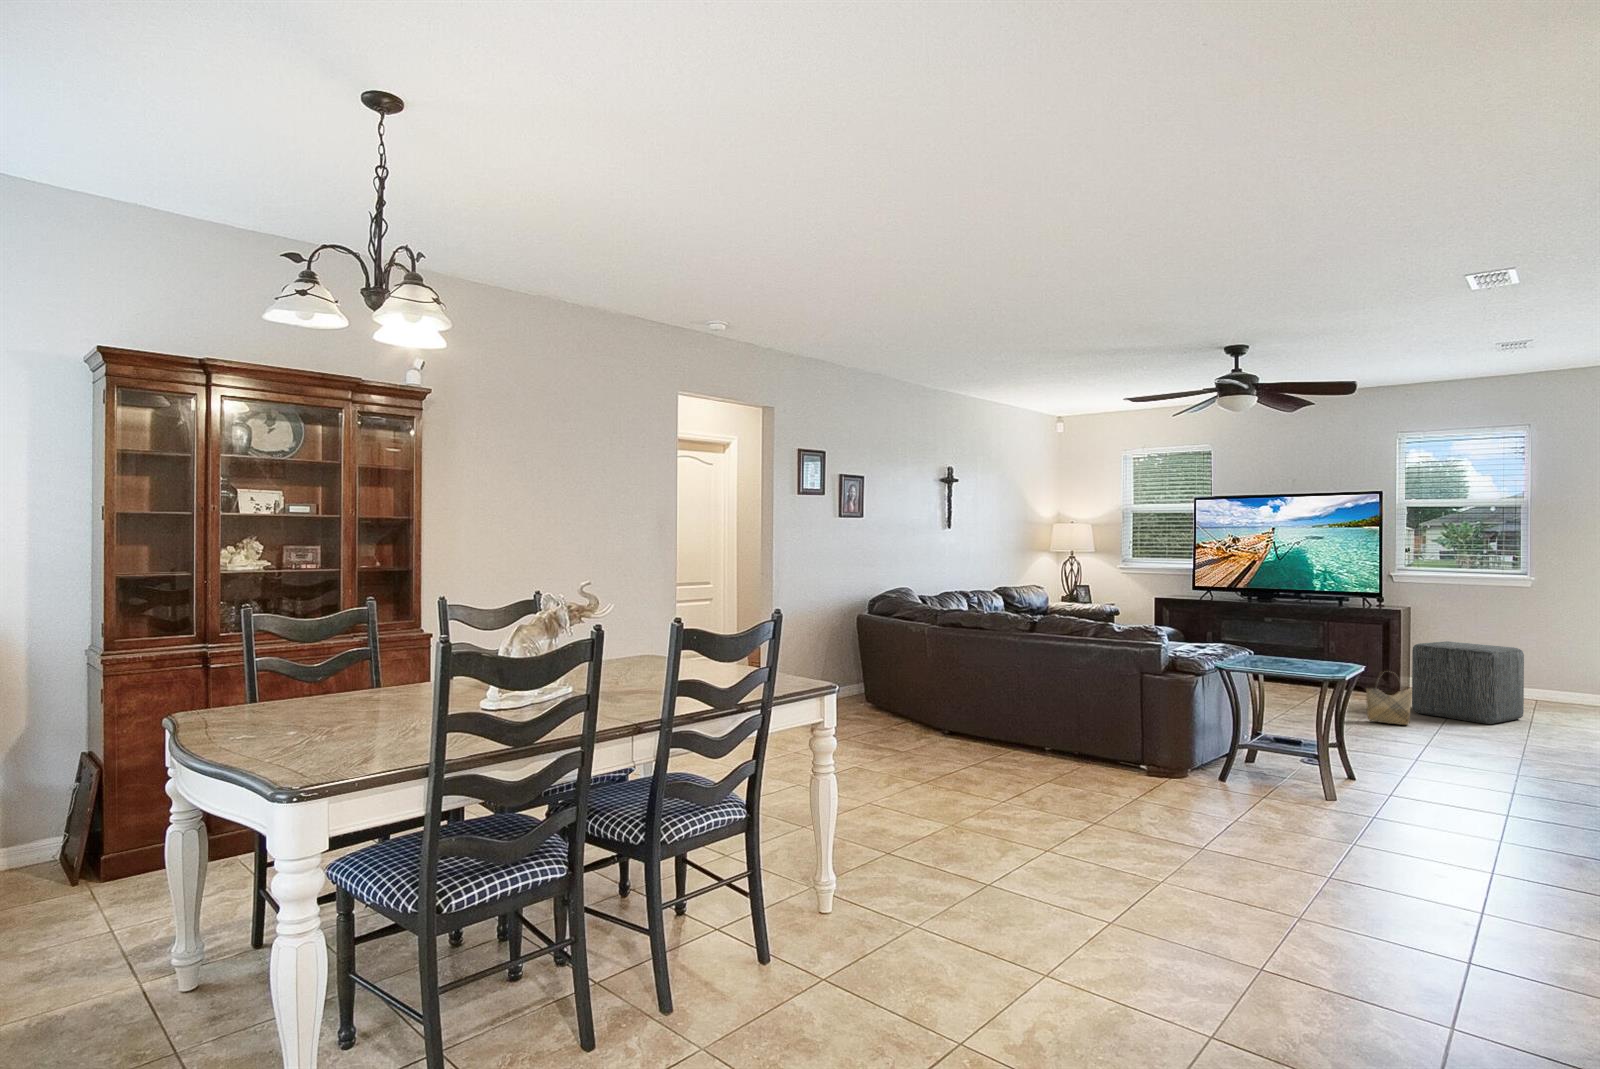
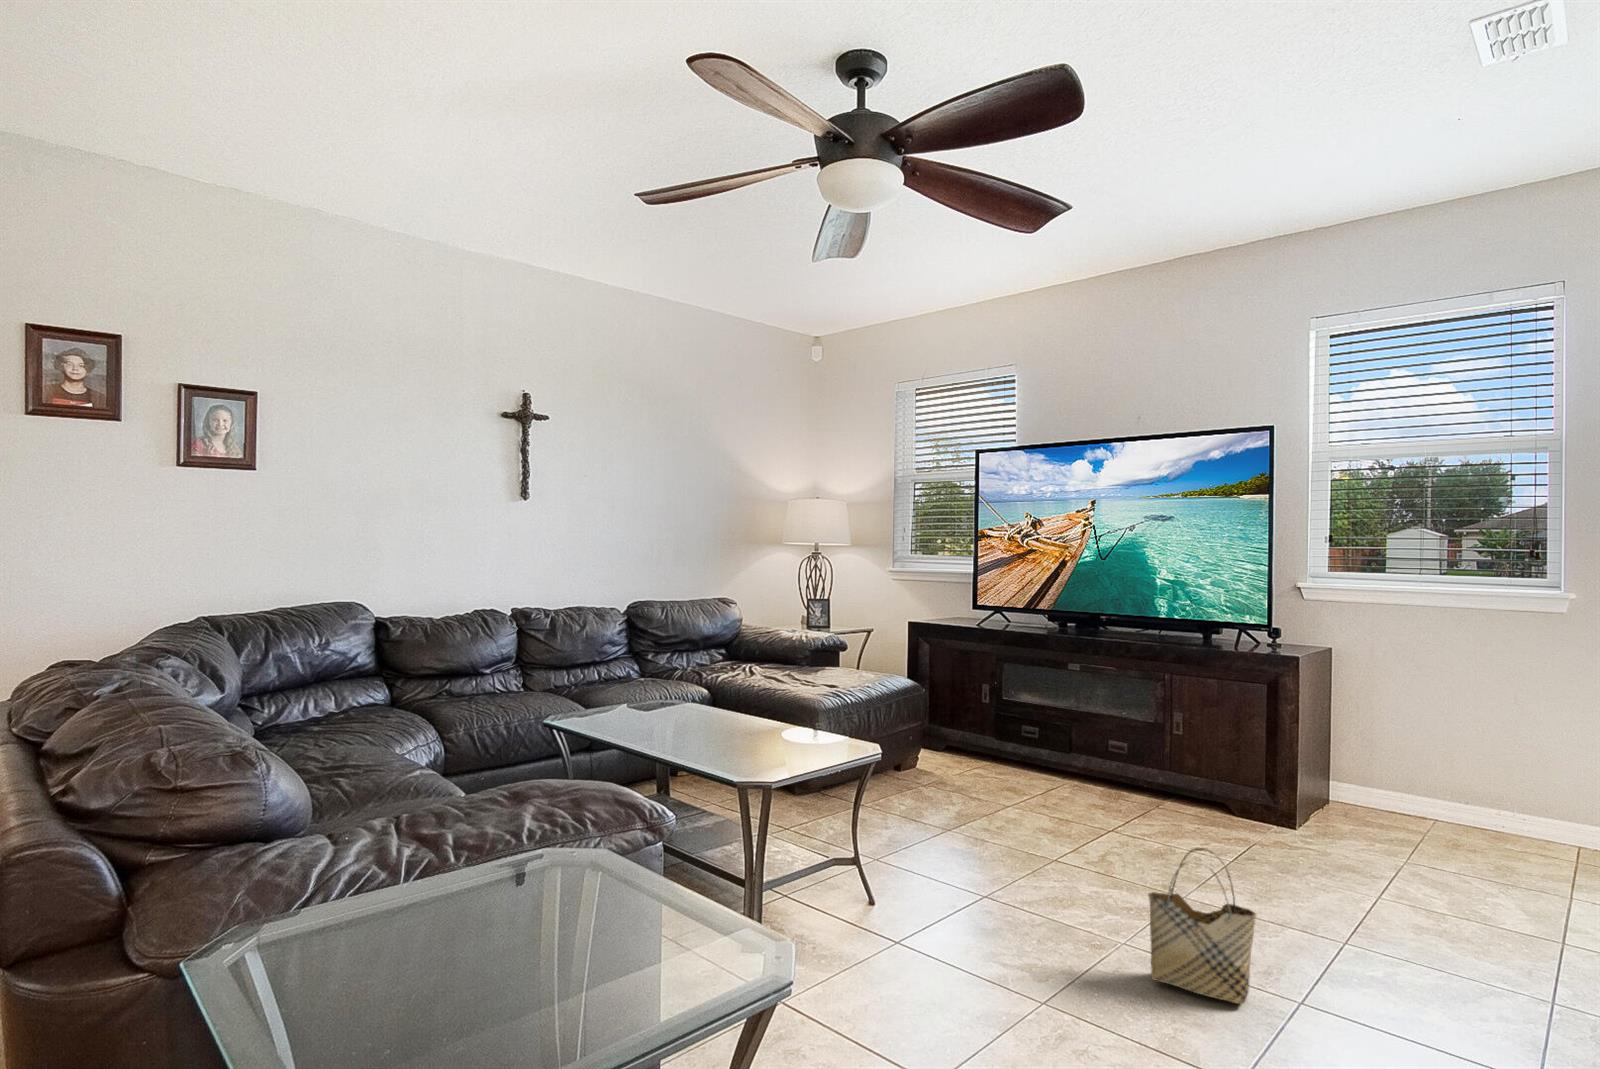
ottoman: present [1412,641,1524,724] -> none [1287,747,1550,988]

